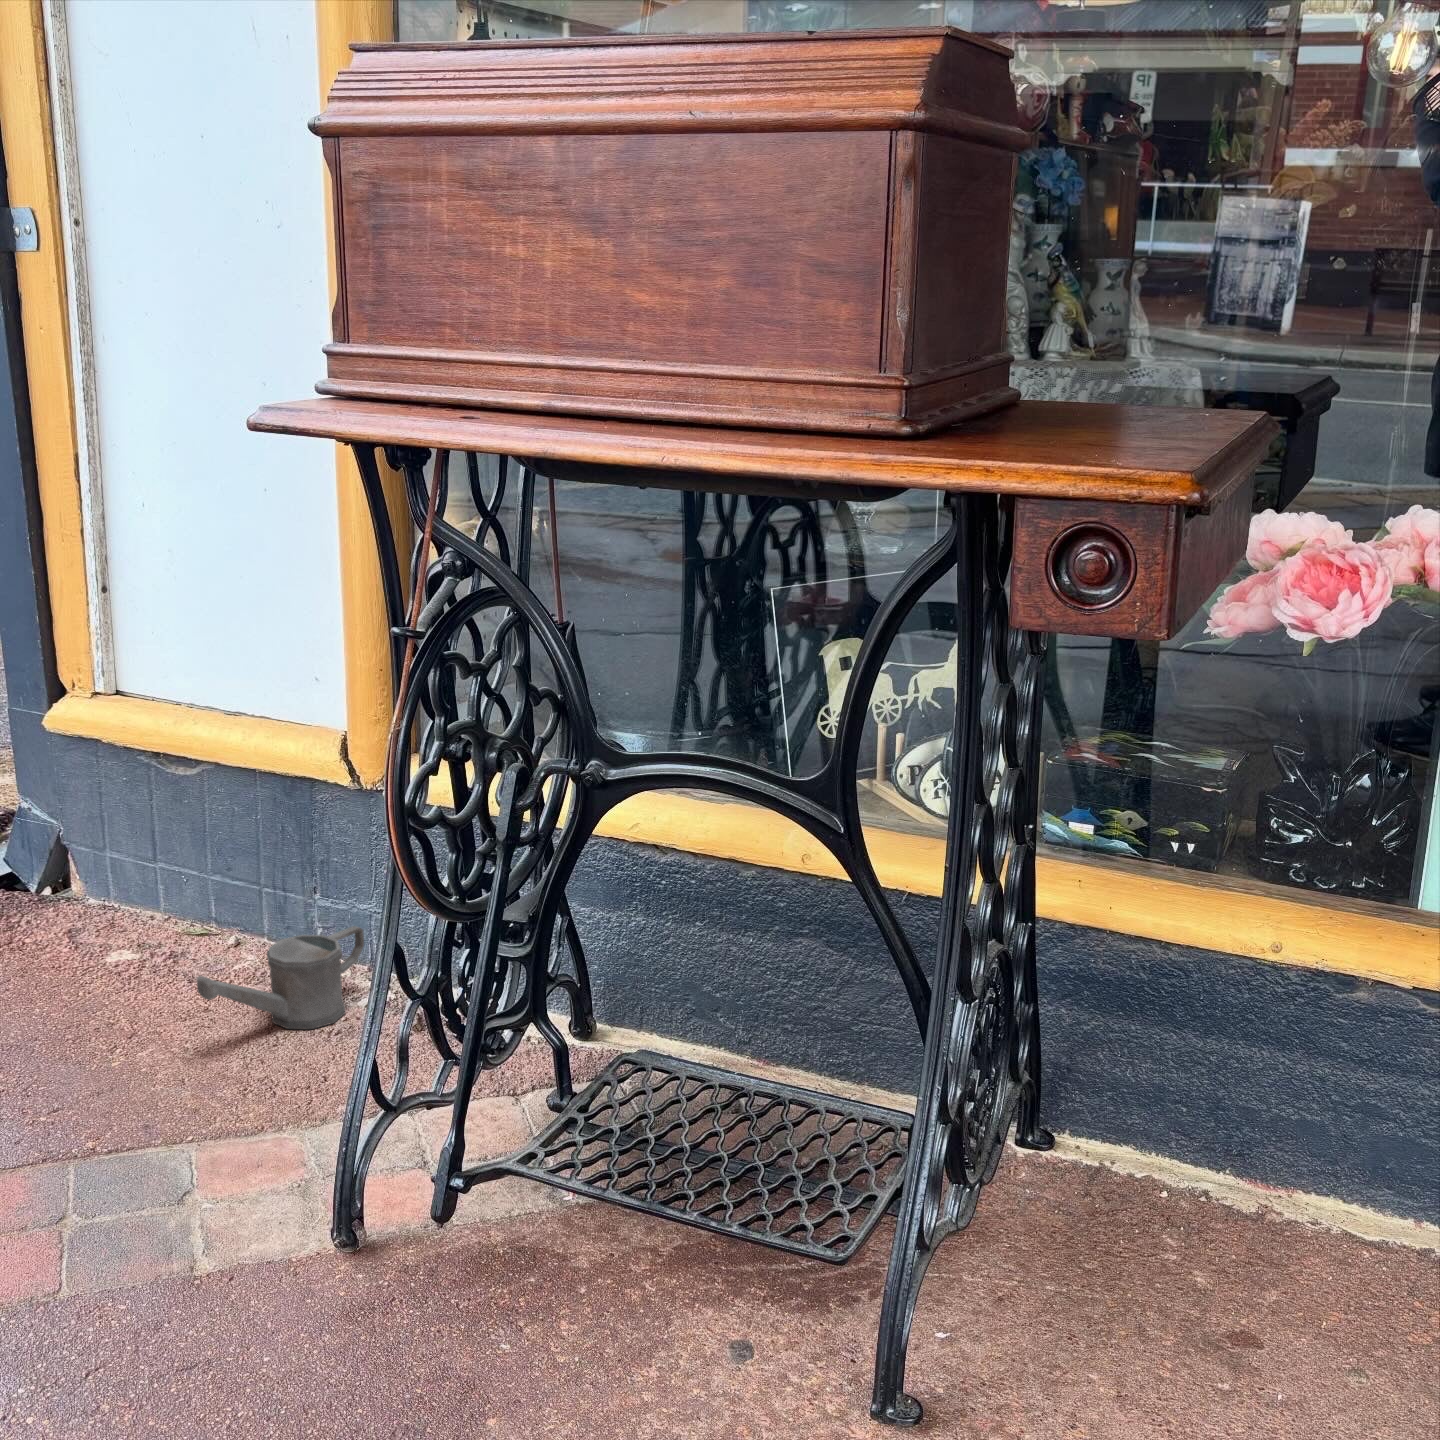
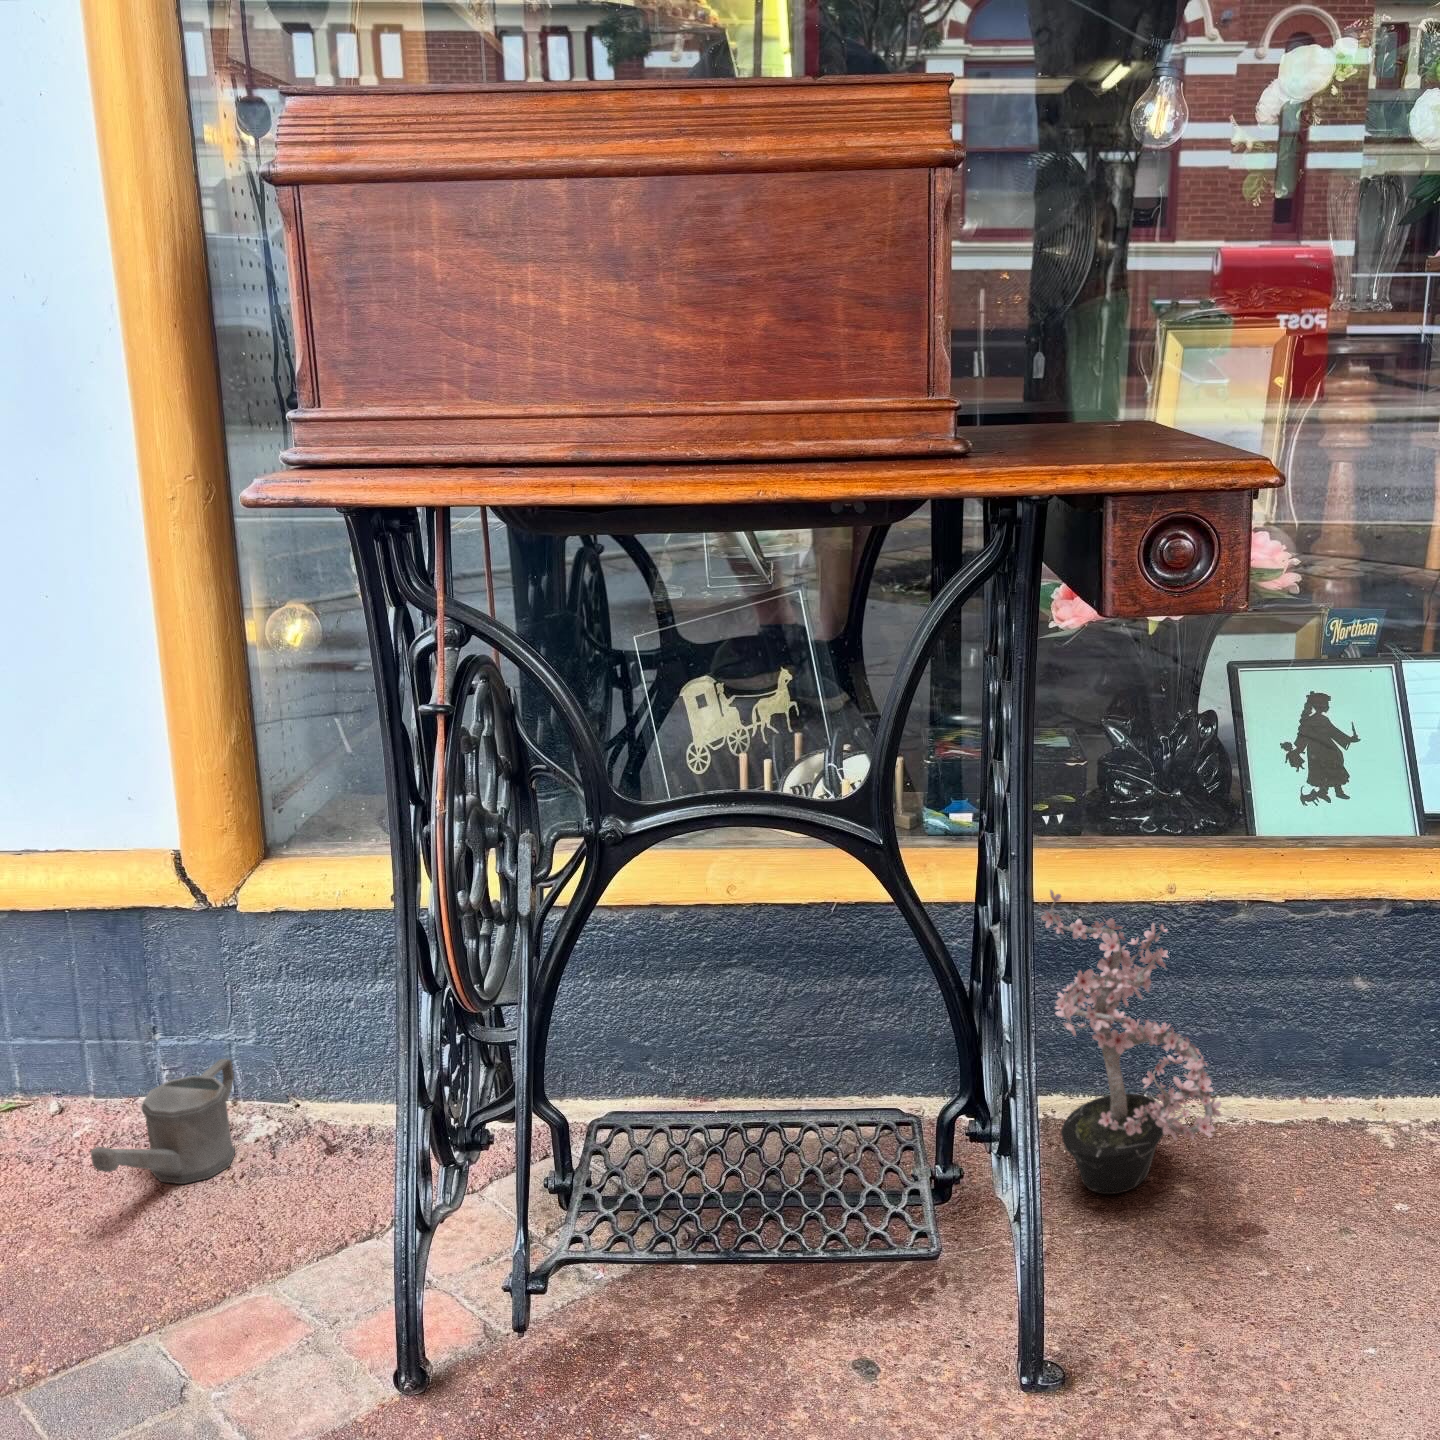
potted plant: none [1020,909,1242,1262] -> present [1041,890,1221,1194]

